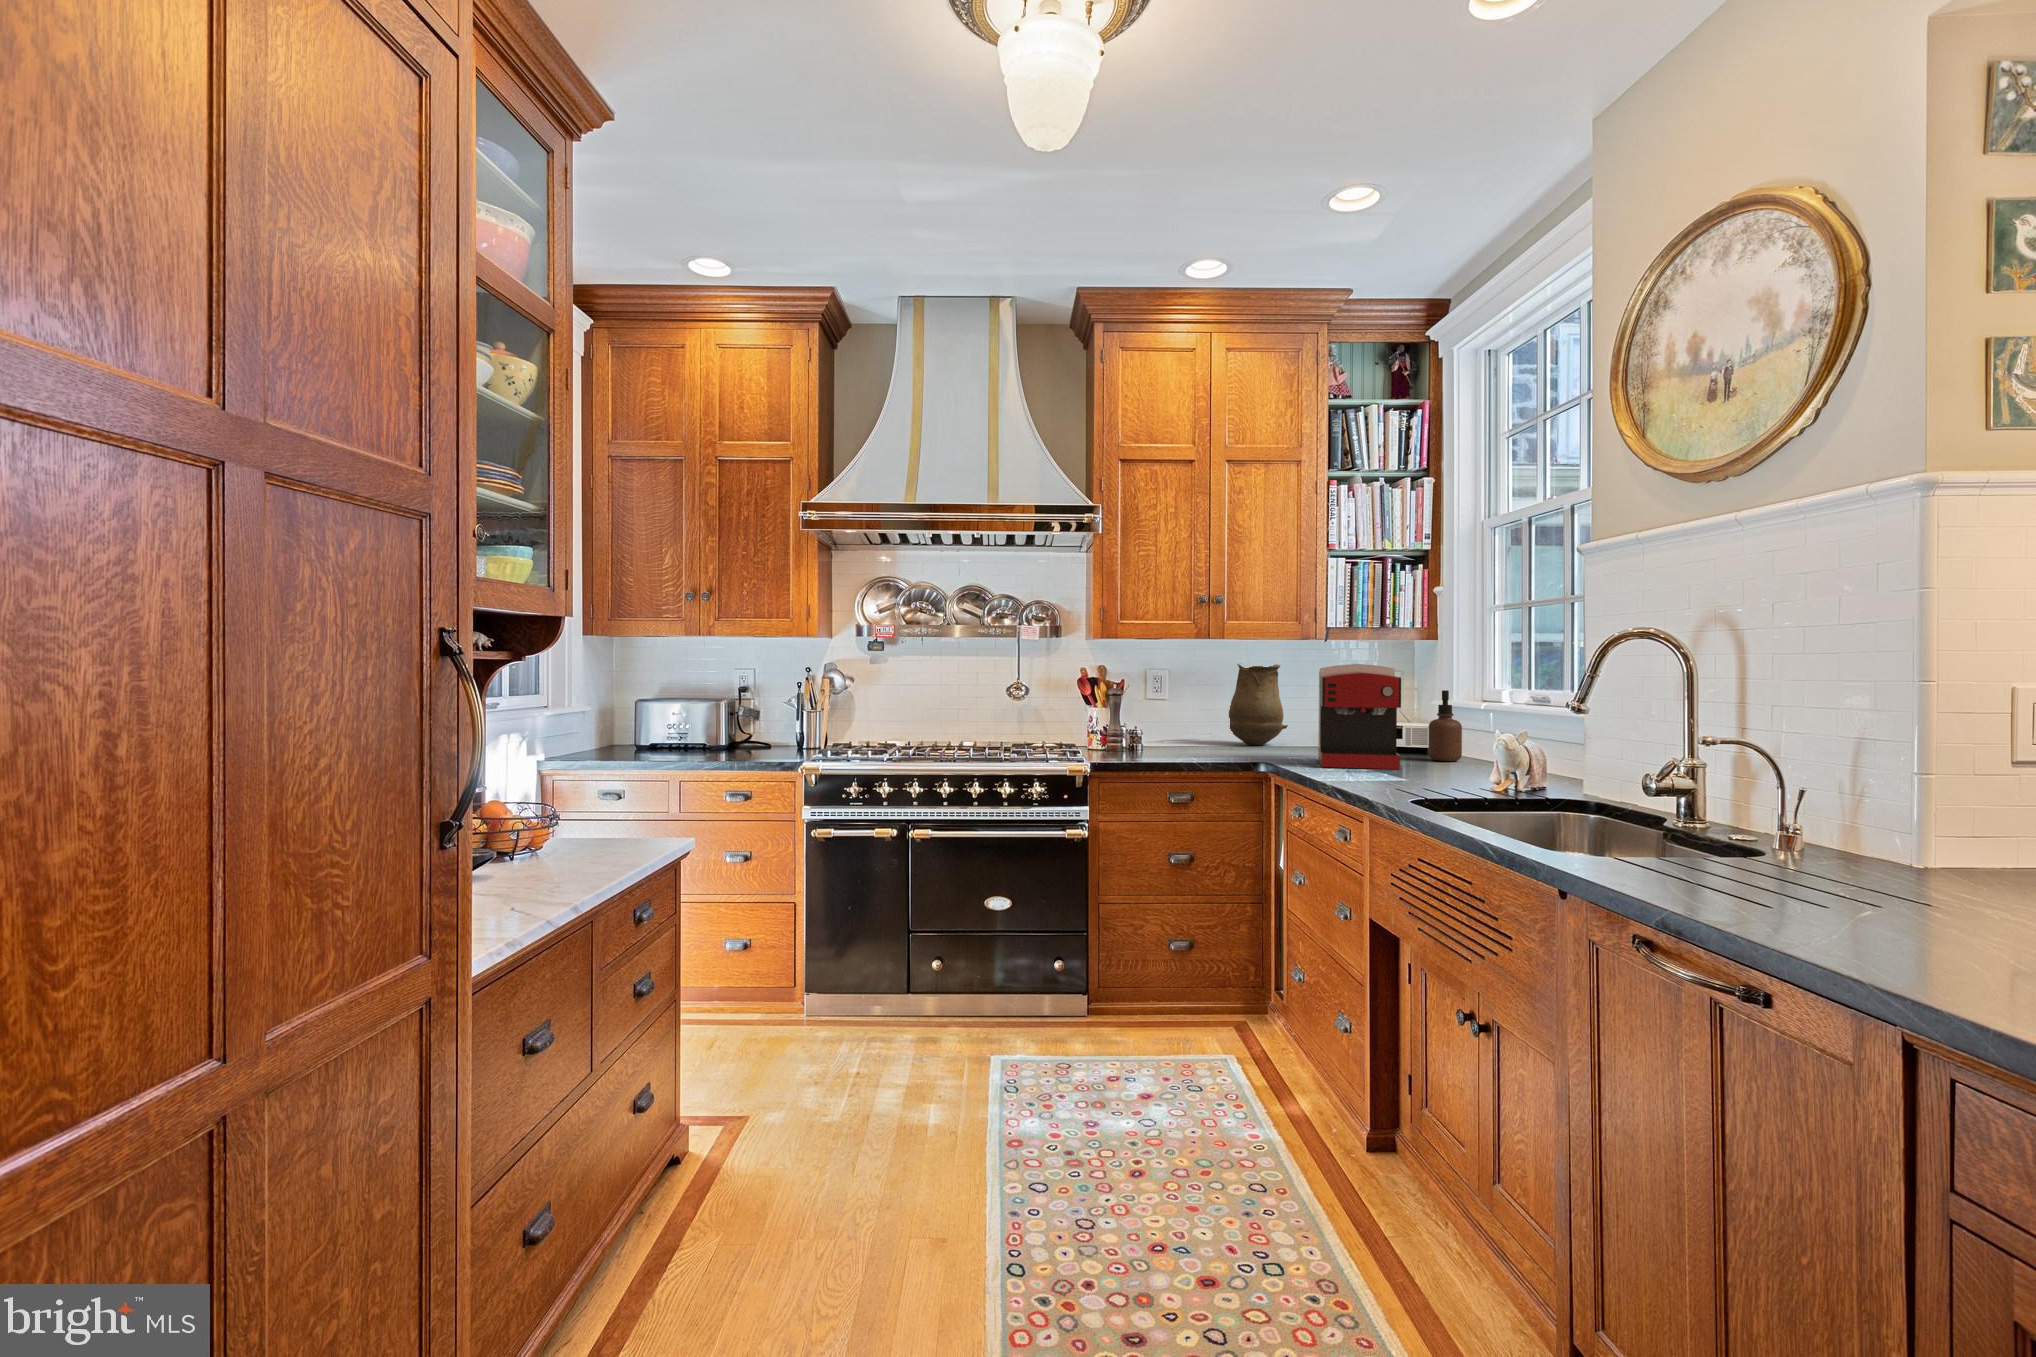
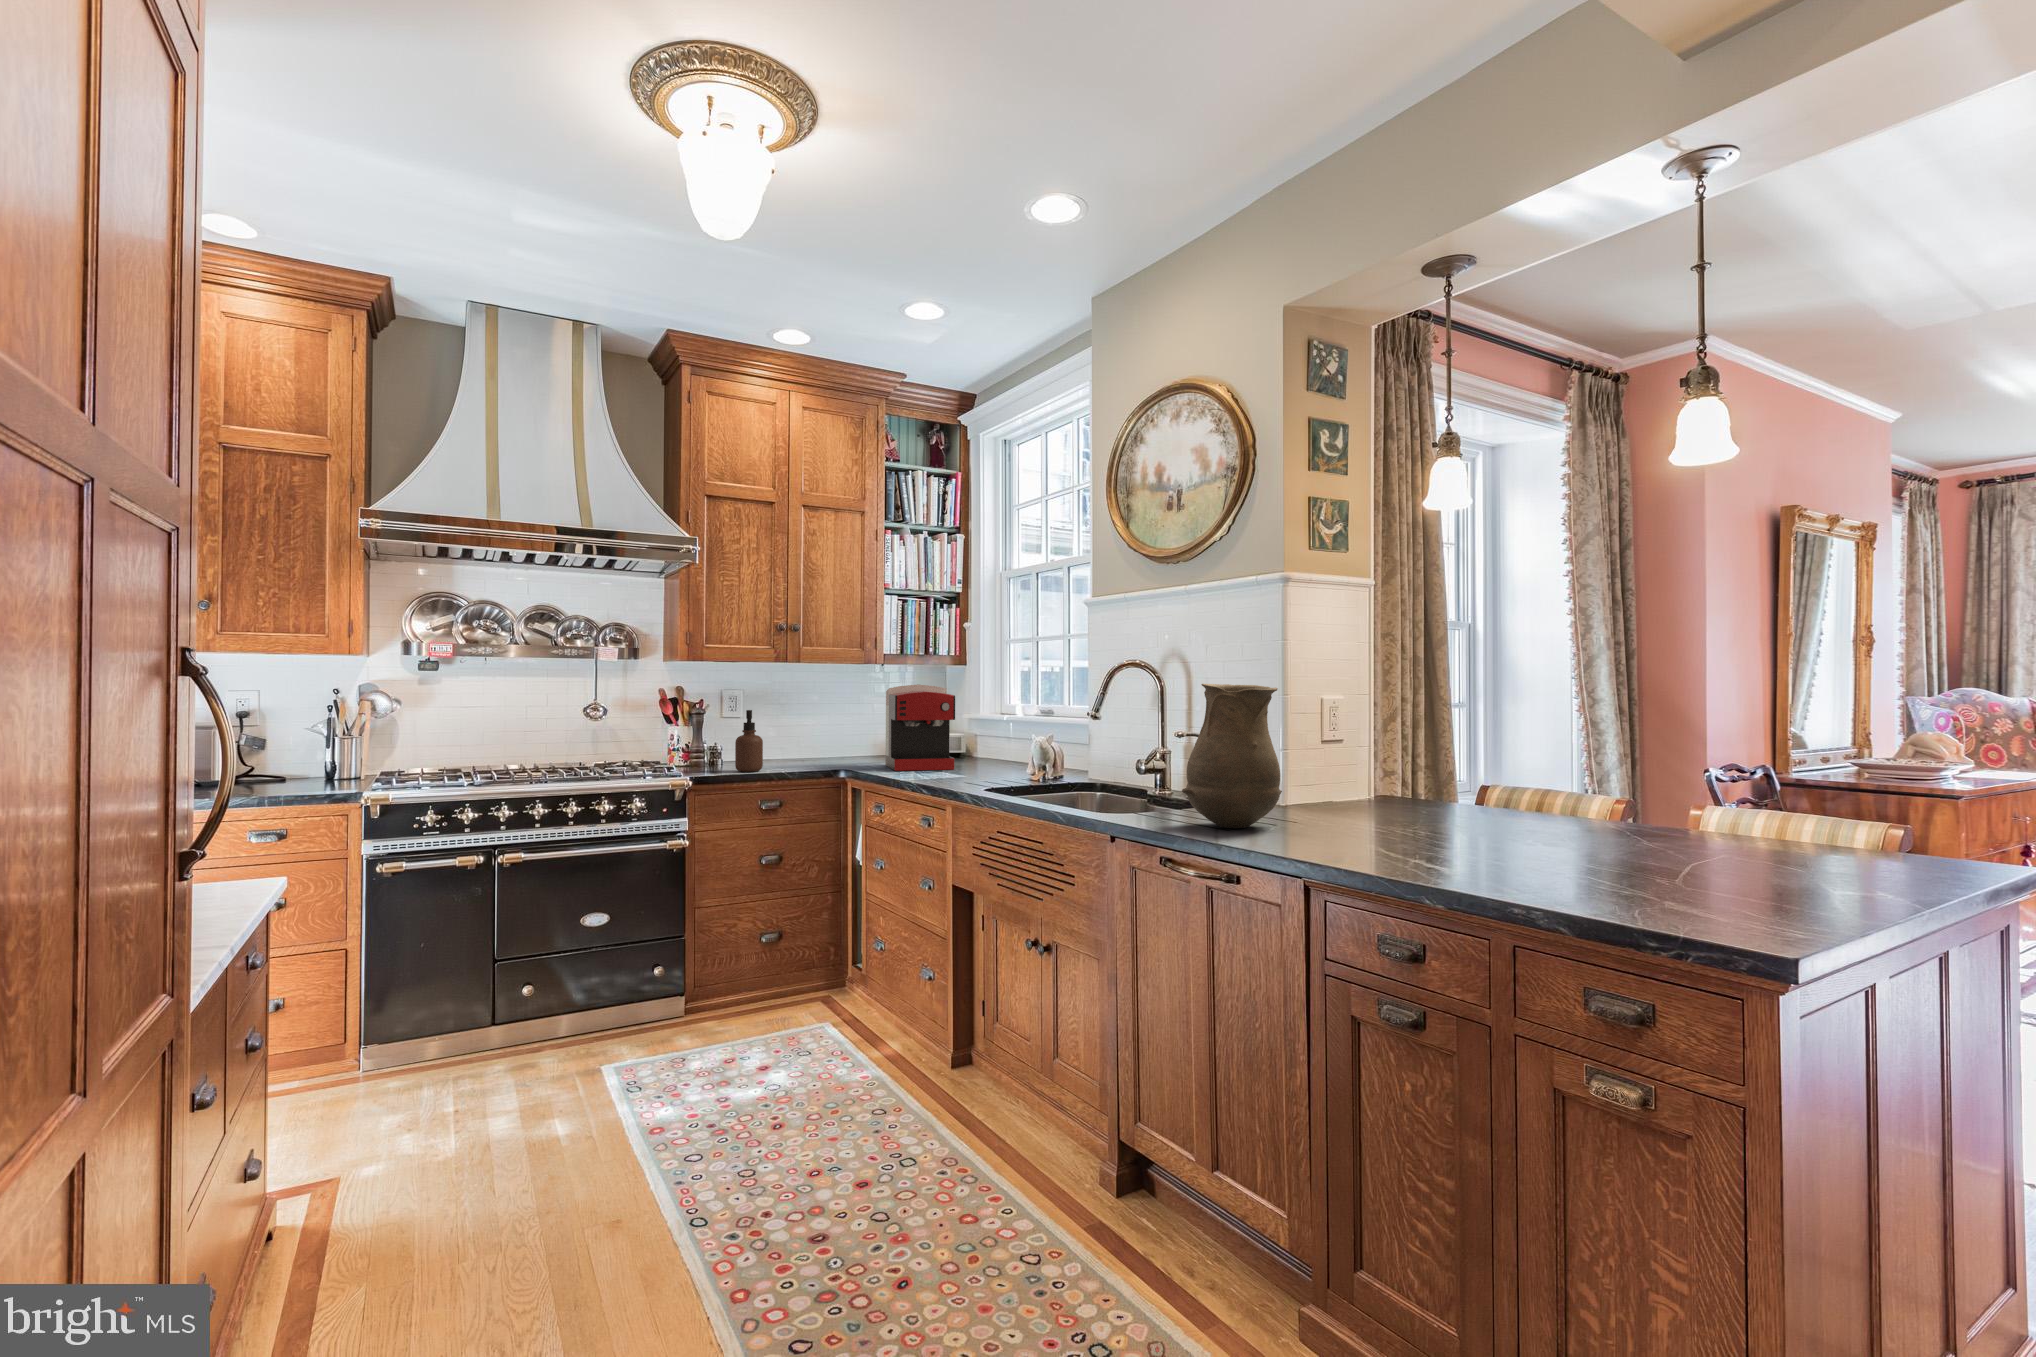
vase: present [1229,664,1288,745] -> present [1182,684,1282,828]
soap dispenser: present [1428,690,1462,761] -> present [735,710,763,772]

